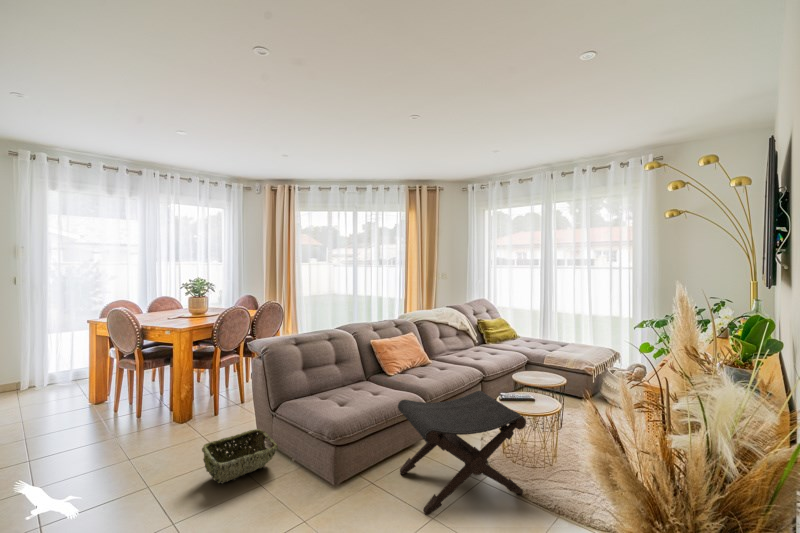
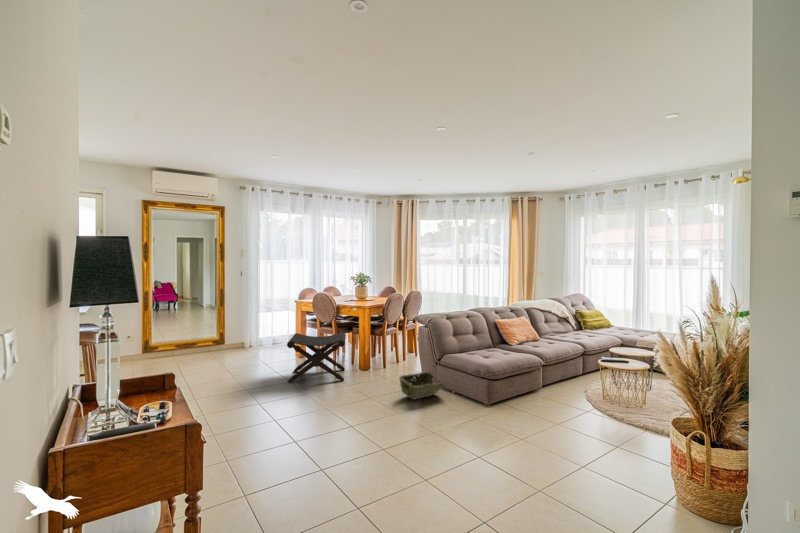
footstool: present [398,391,526,515] -> present [287,333,346,383]

